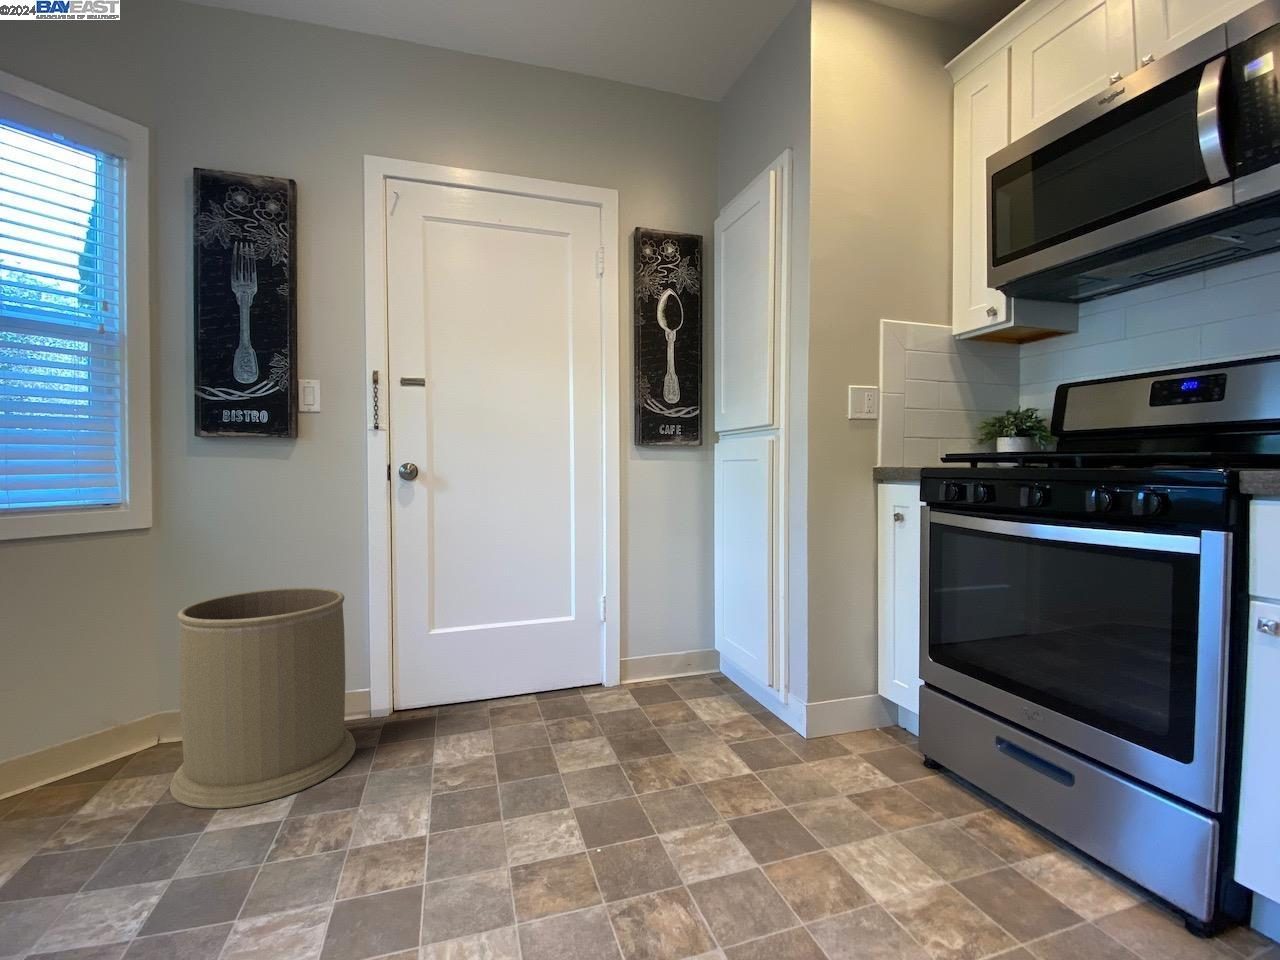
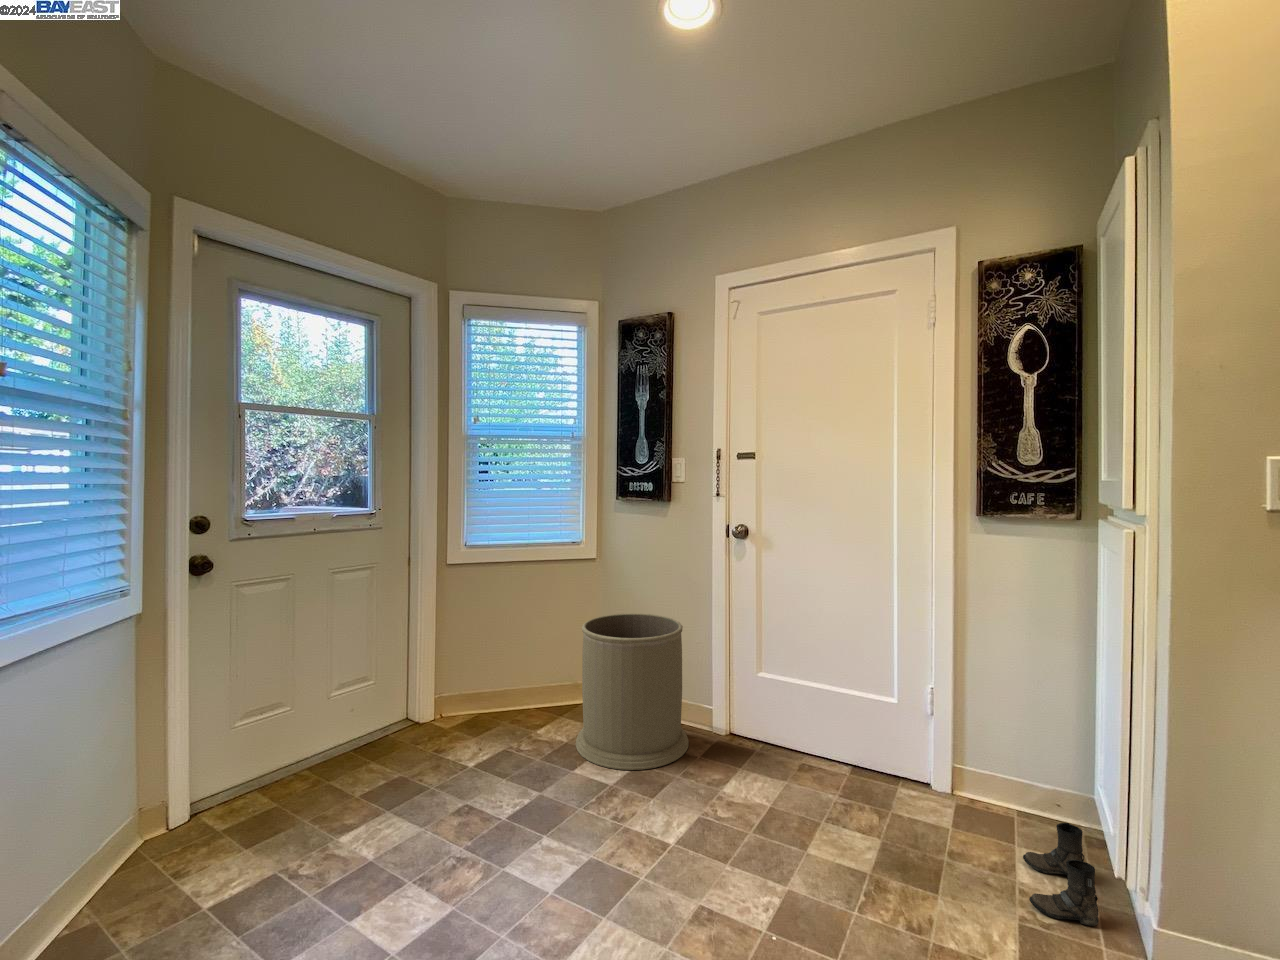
boots: none [693,669,756,734] -> present [1023,823,1099,926]

